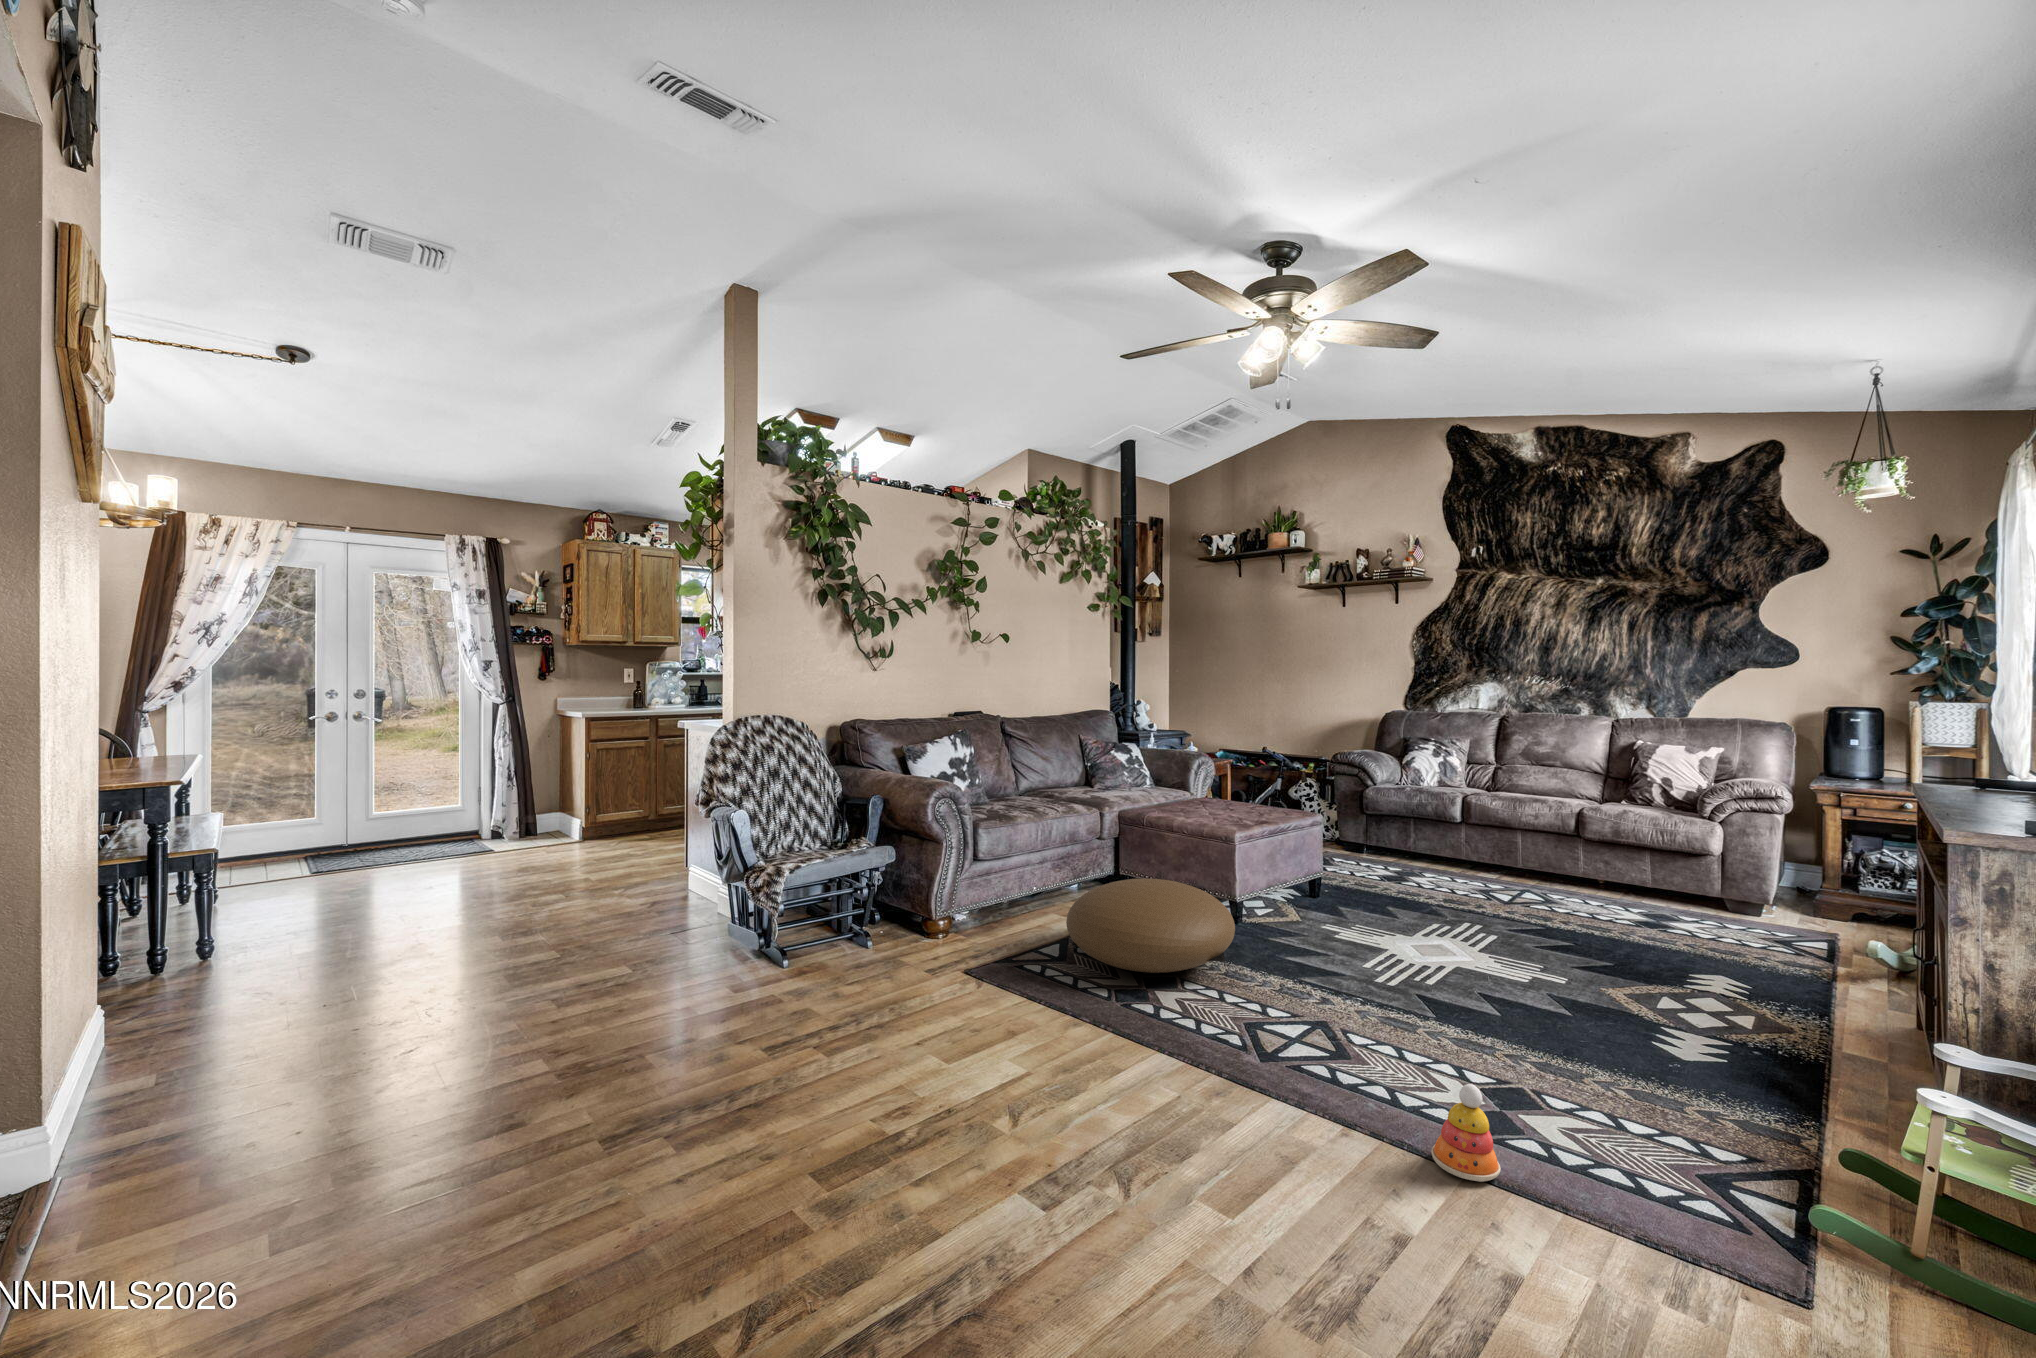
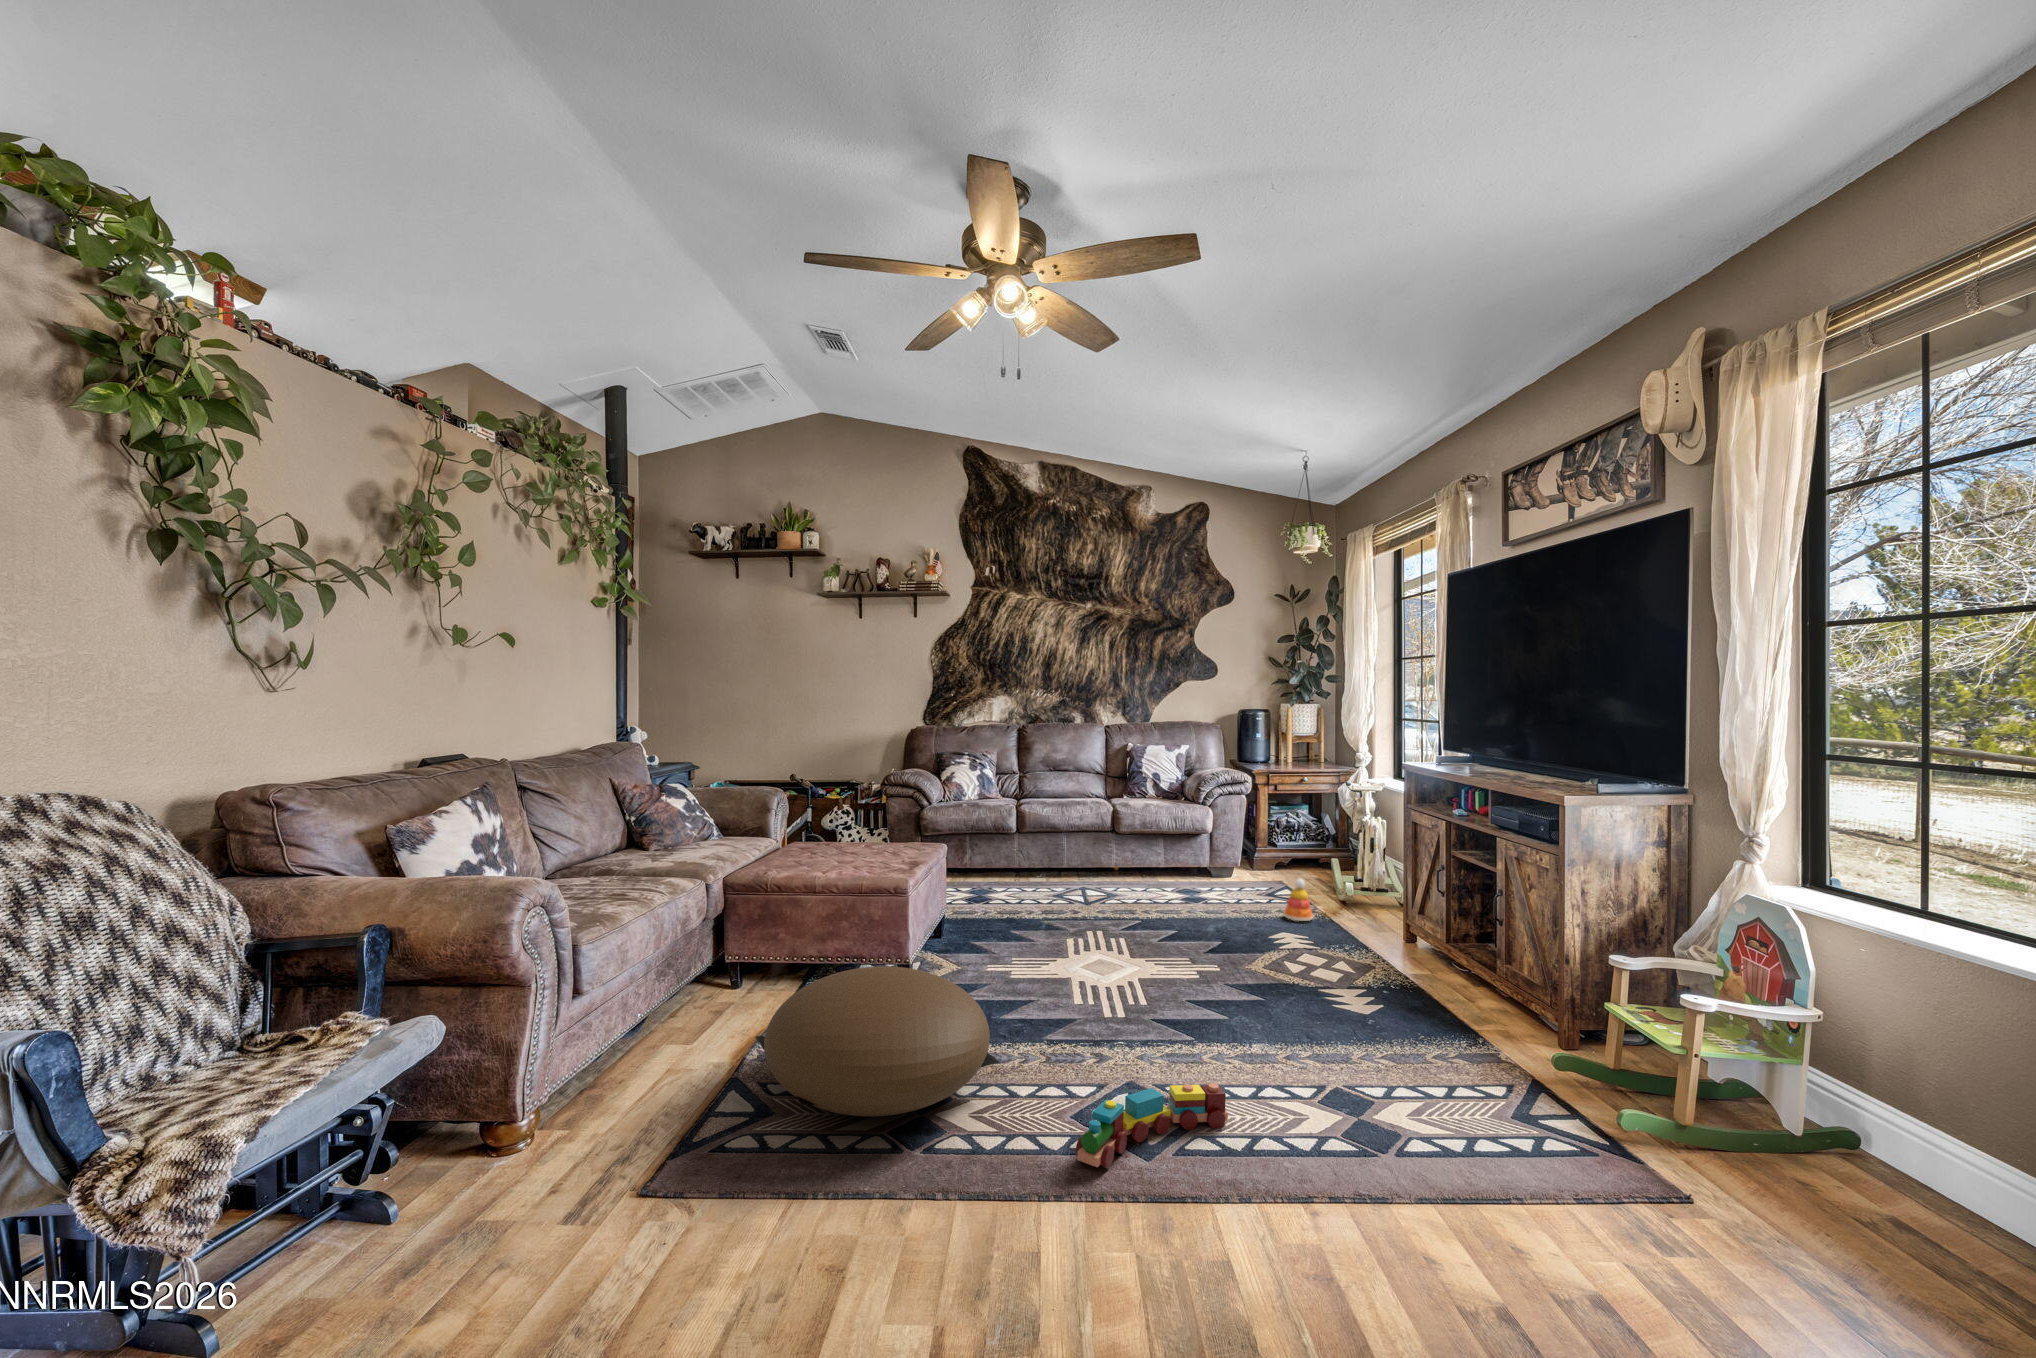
toy train: none [1224,995,1385,1050] -> present [1076,1083,1228,1168]
stacking toy: present [1431,1084,1501,1182] -> present [1283,879,1313,921]

